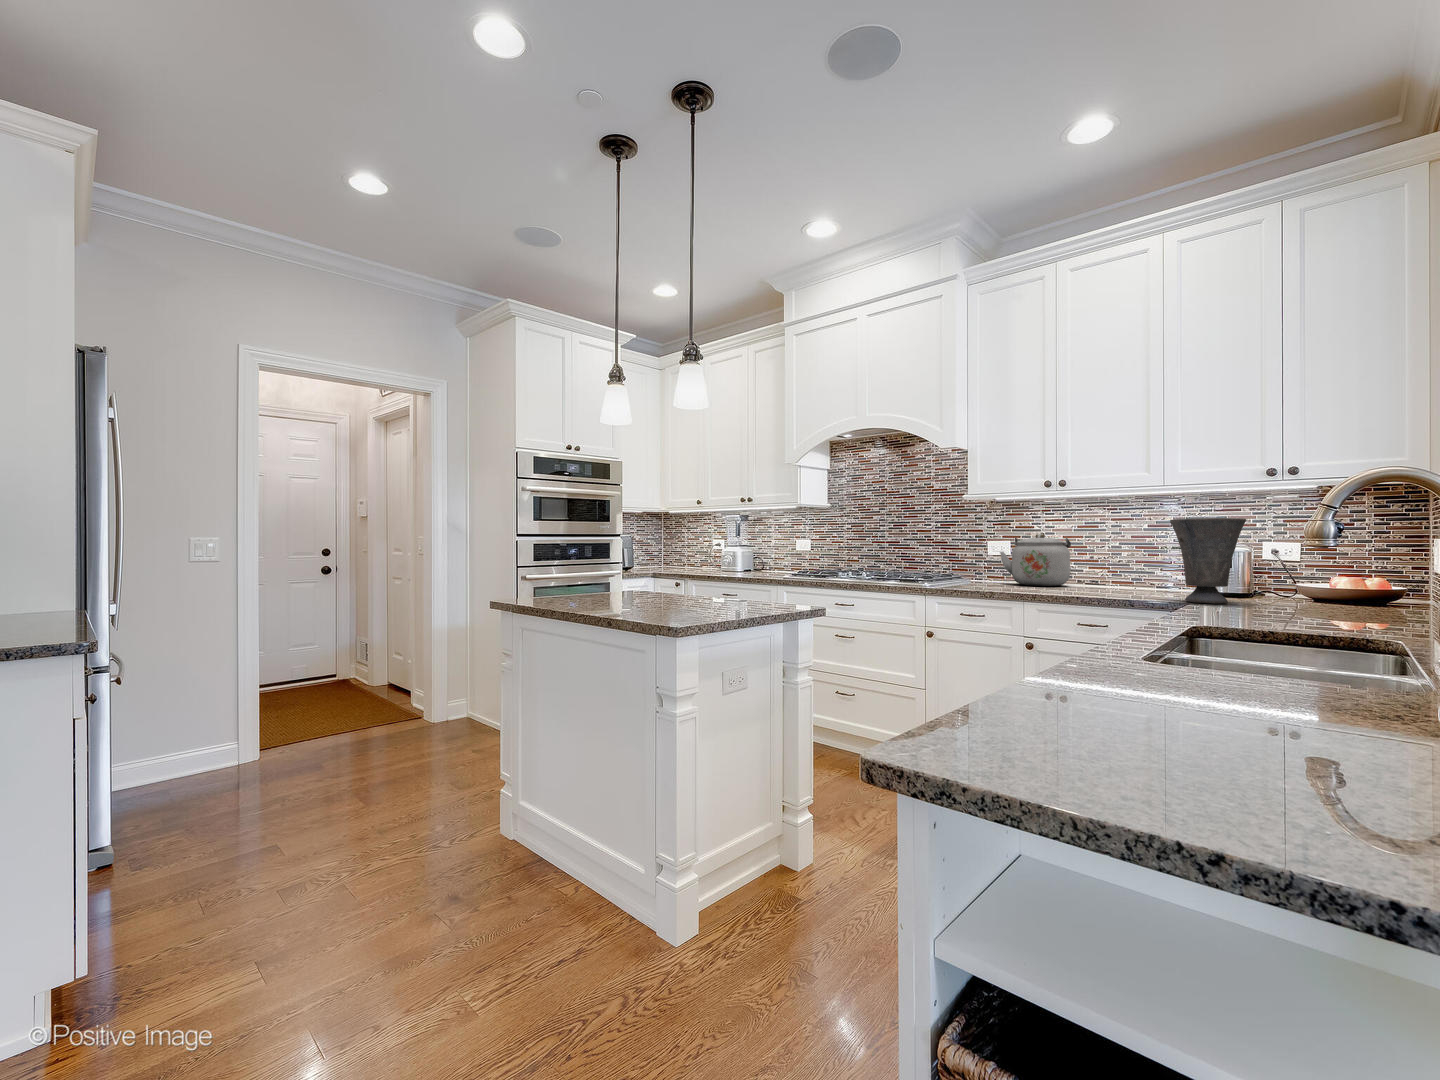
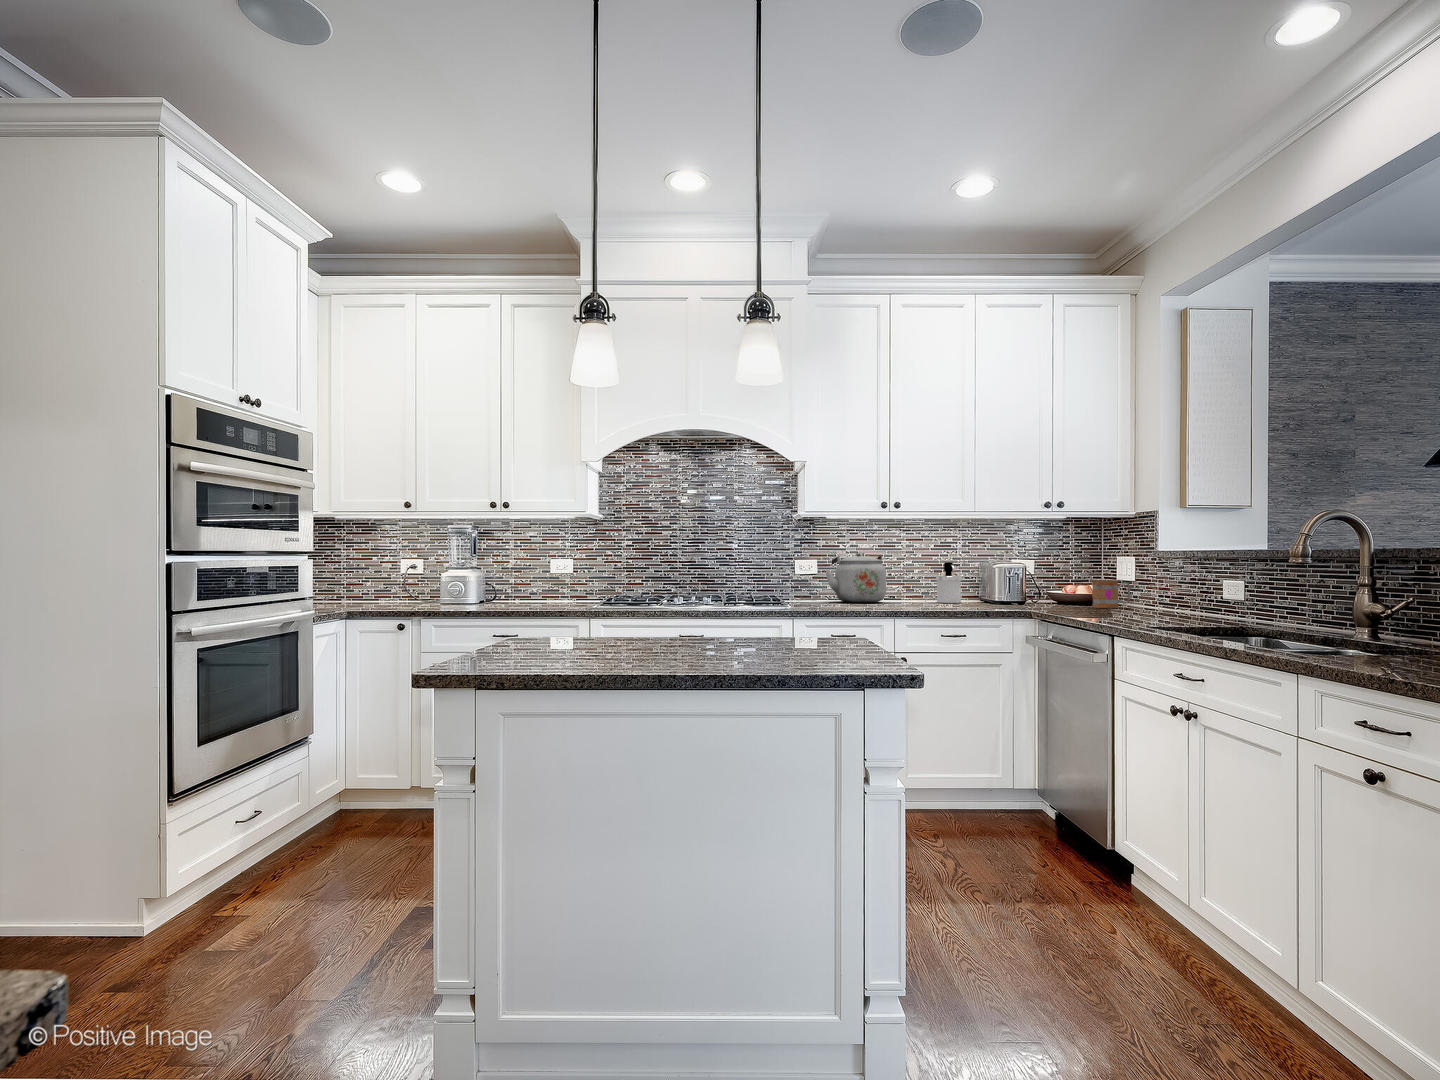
vase: present [1170,518,1246,603] -> none [1014,539,1067,608]
soap dispenser: none [1127,545,1161,592] -> present [936,562,962,603]
mug: none [1298,571,1363,610] -> present [1092,580,1131,608]

